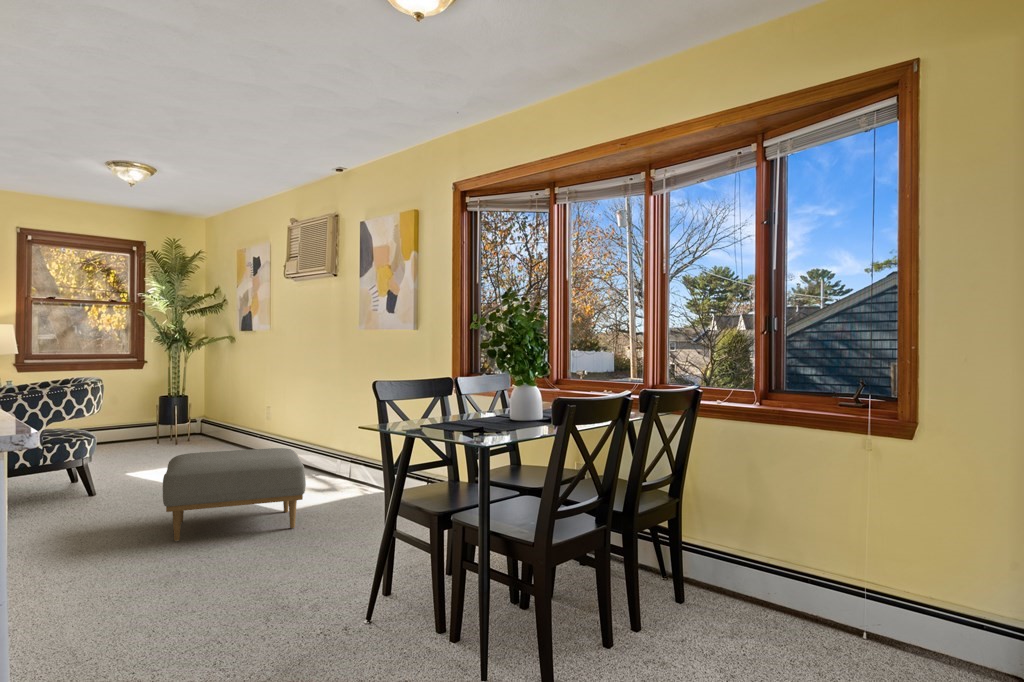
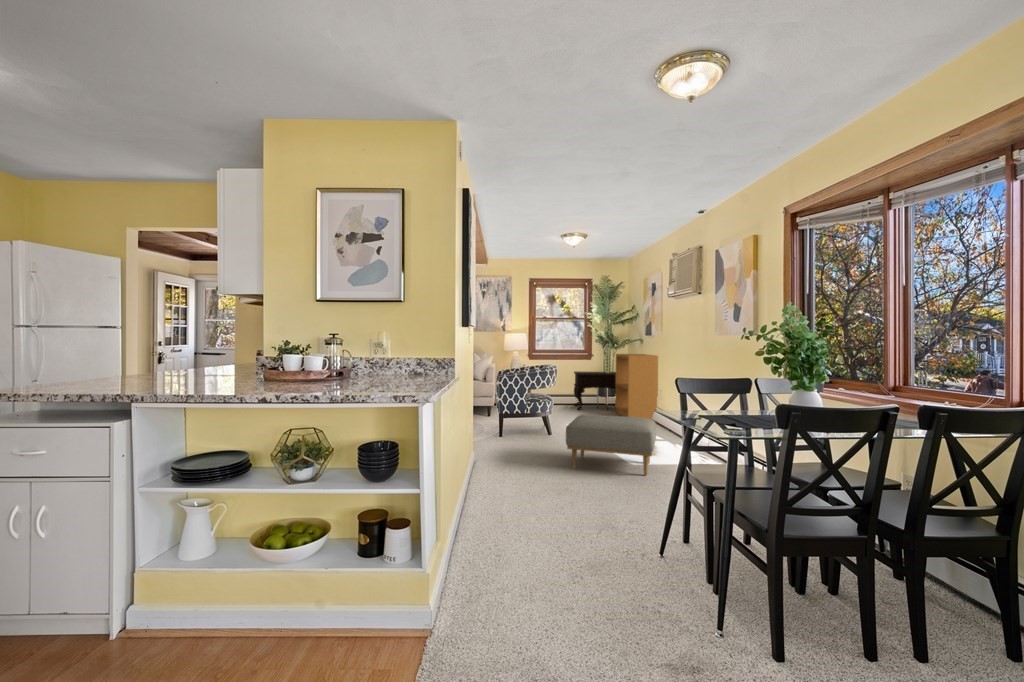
bookshelf: none [193,358,266,460] -> present [615,354,658,421]
side table: none [112,387,205,452] -> present [574,371,616,410]

